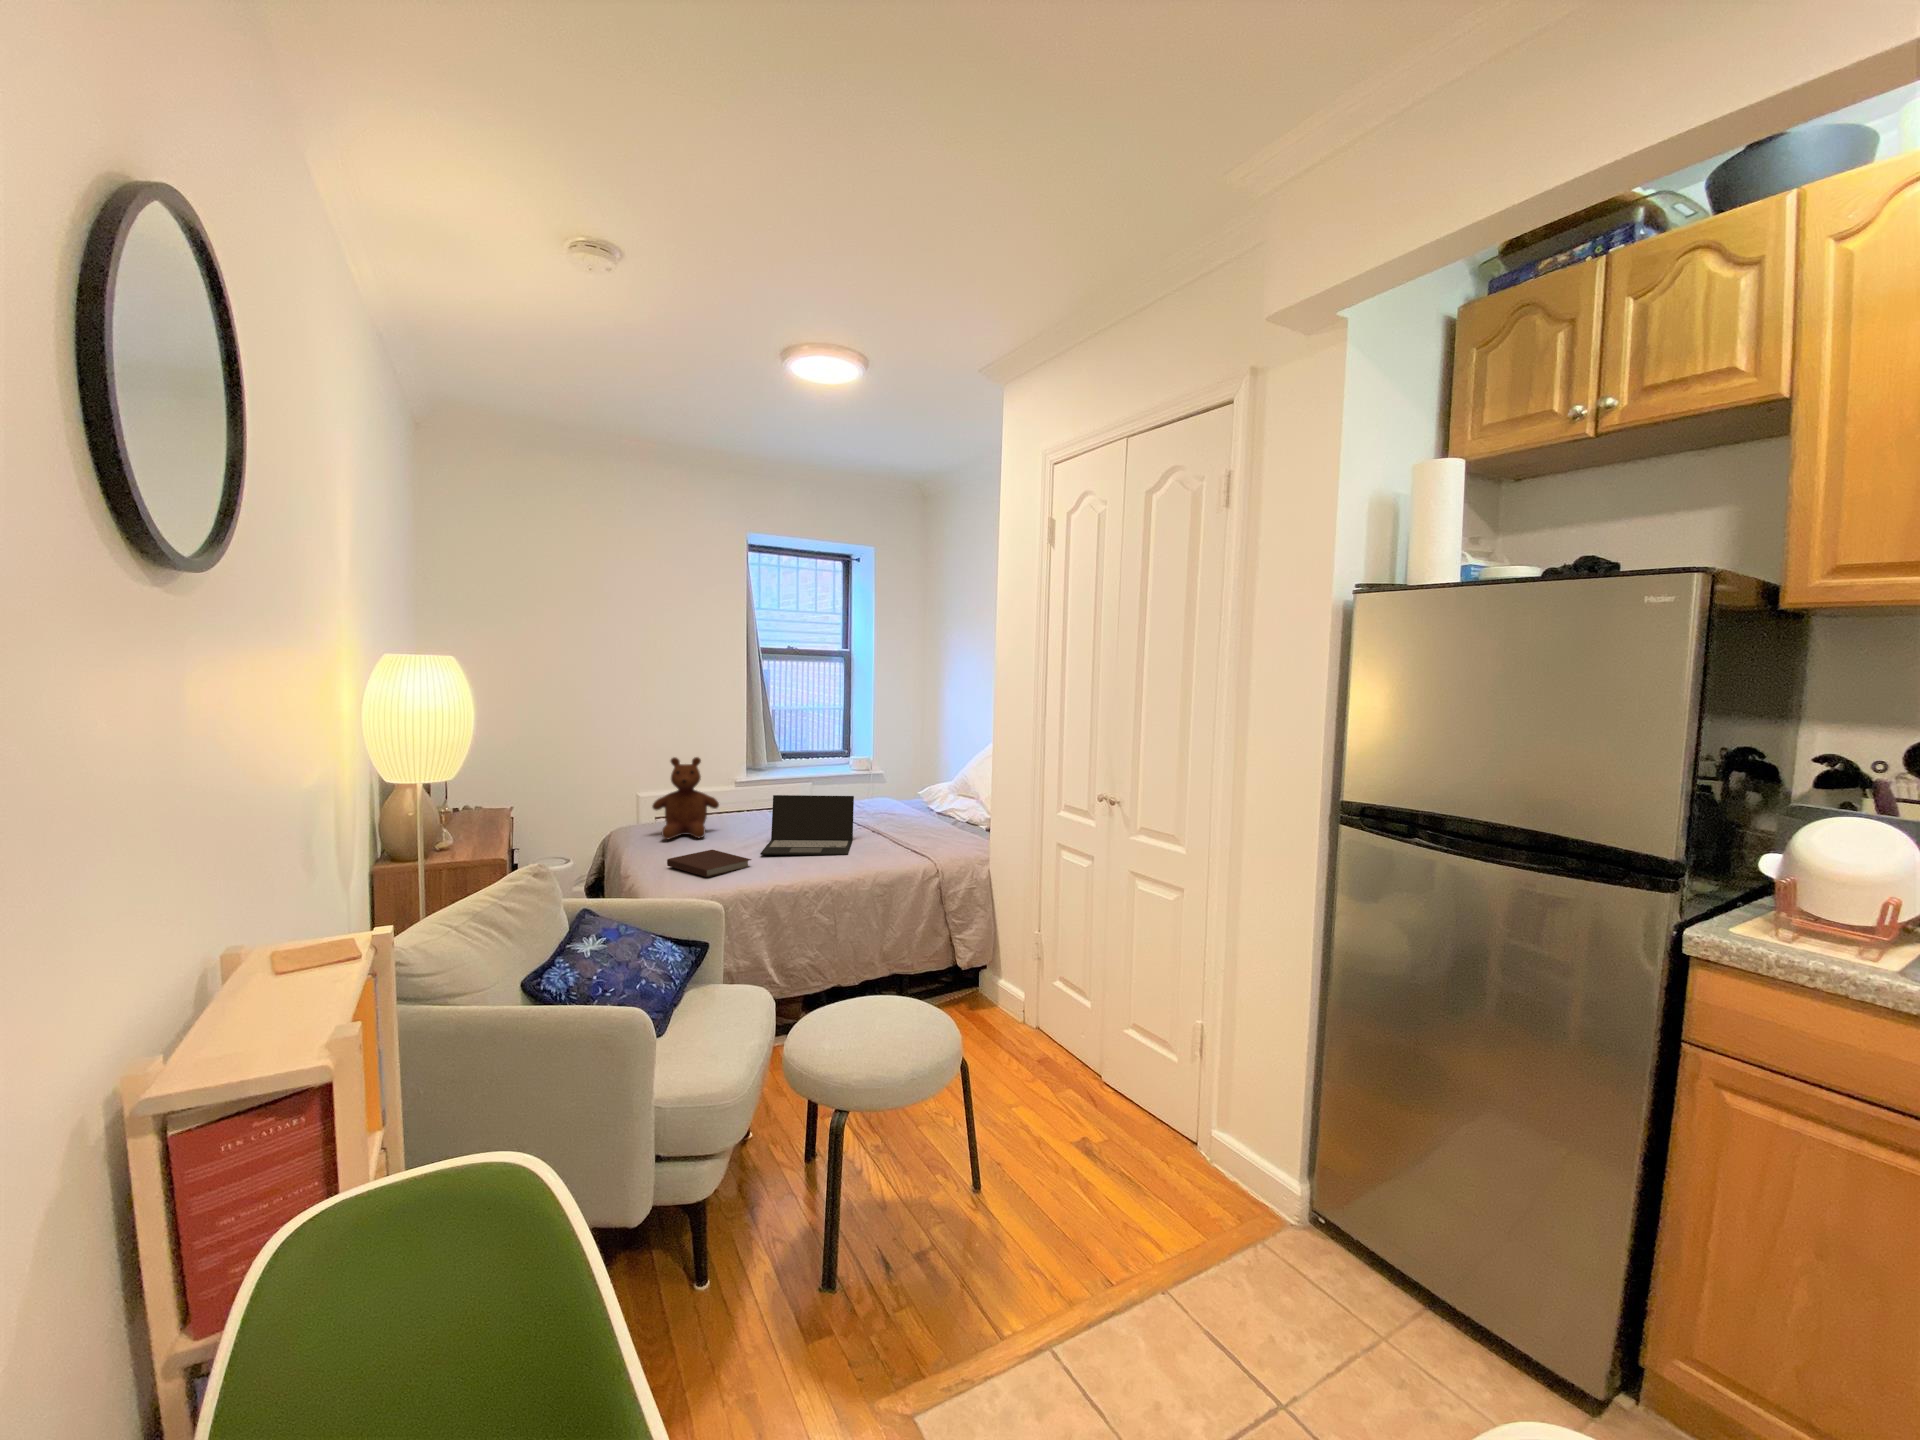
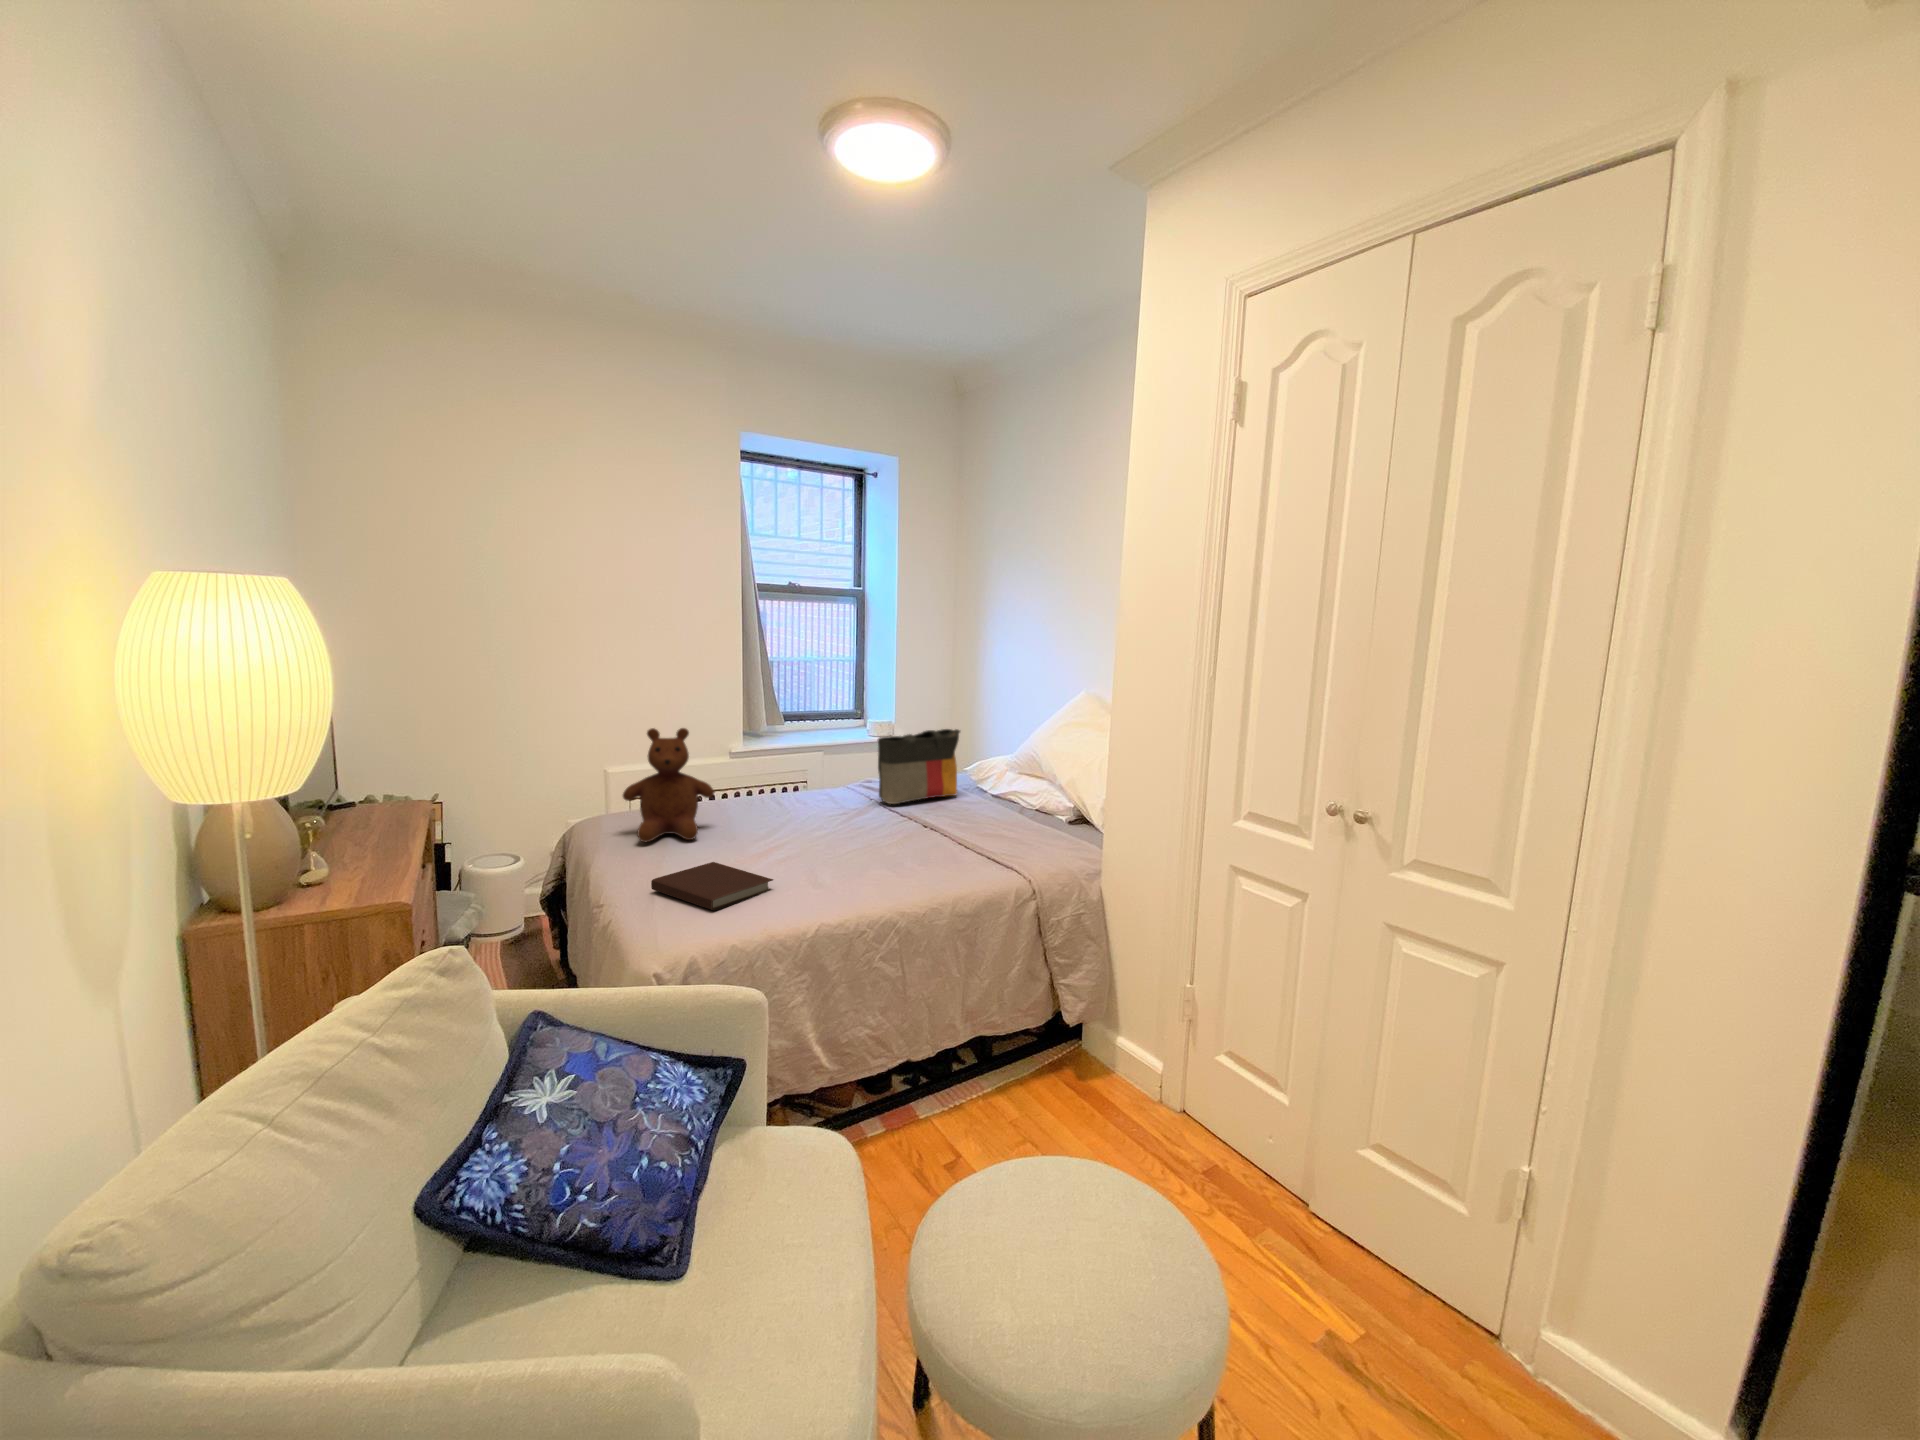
tote bag: none [844,759,910,816] -> present [878,729,960,804]
laptop: present [760,795,854,855] -> none [782,782,905,869]

